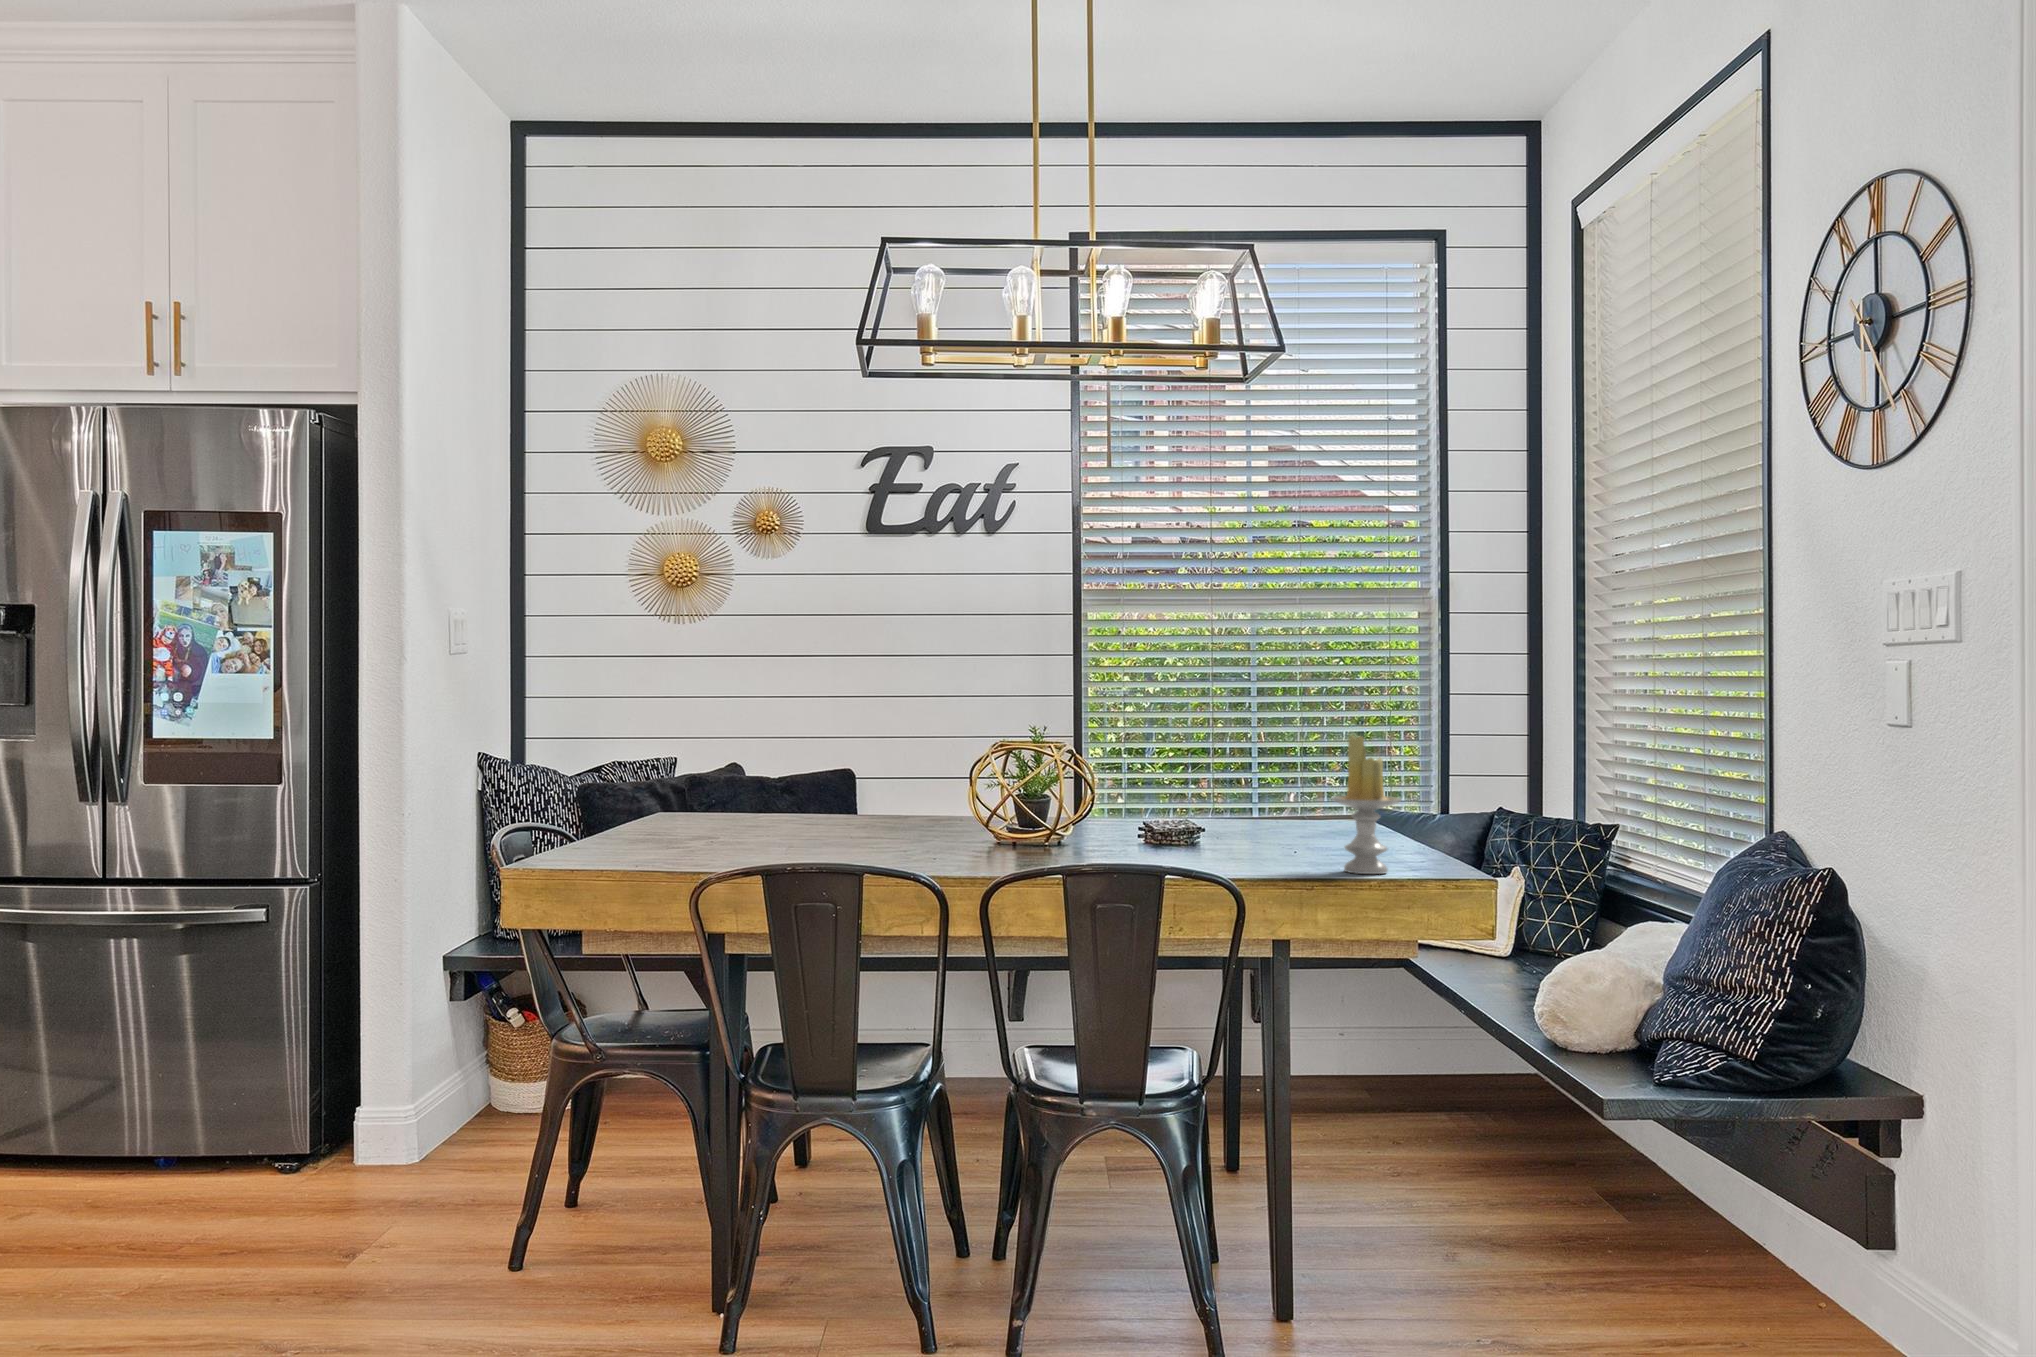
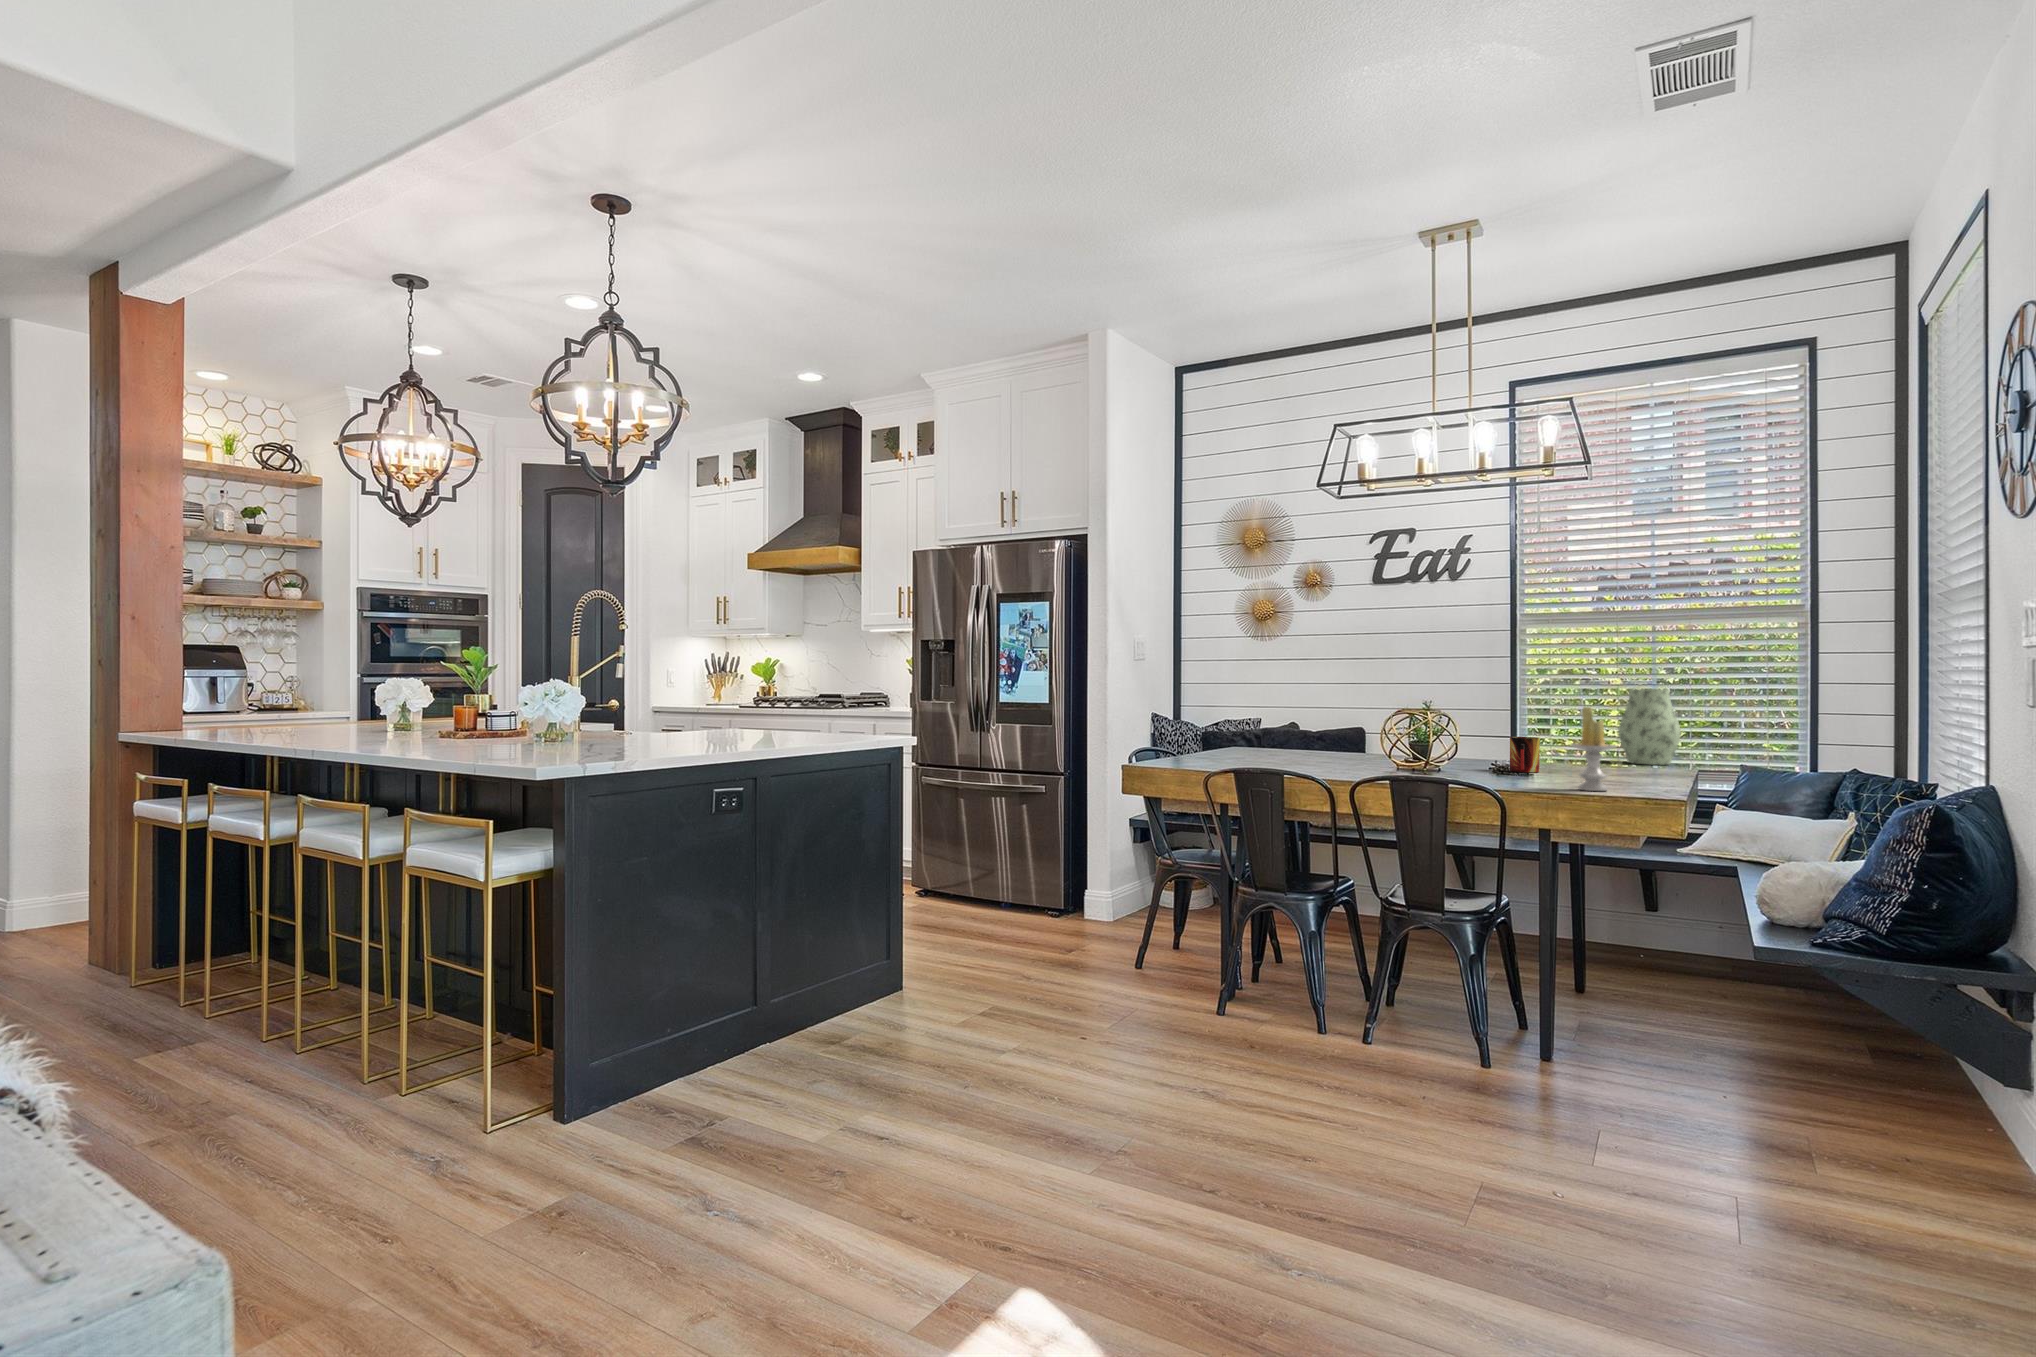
vase: none [1232,703,1312,814] -> present [1618,689,1681,765]
mug: none [1160,782,1204,840] -> present [1510,737,1540,772]

